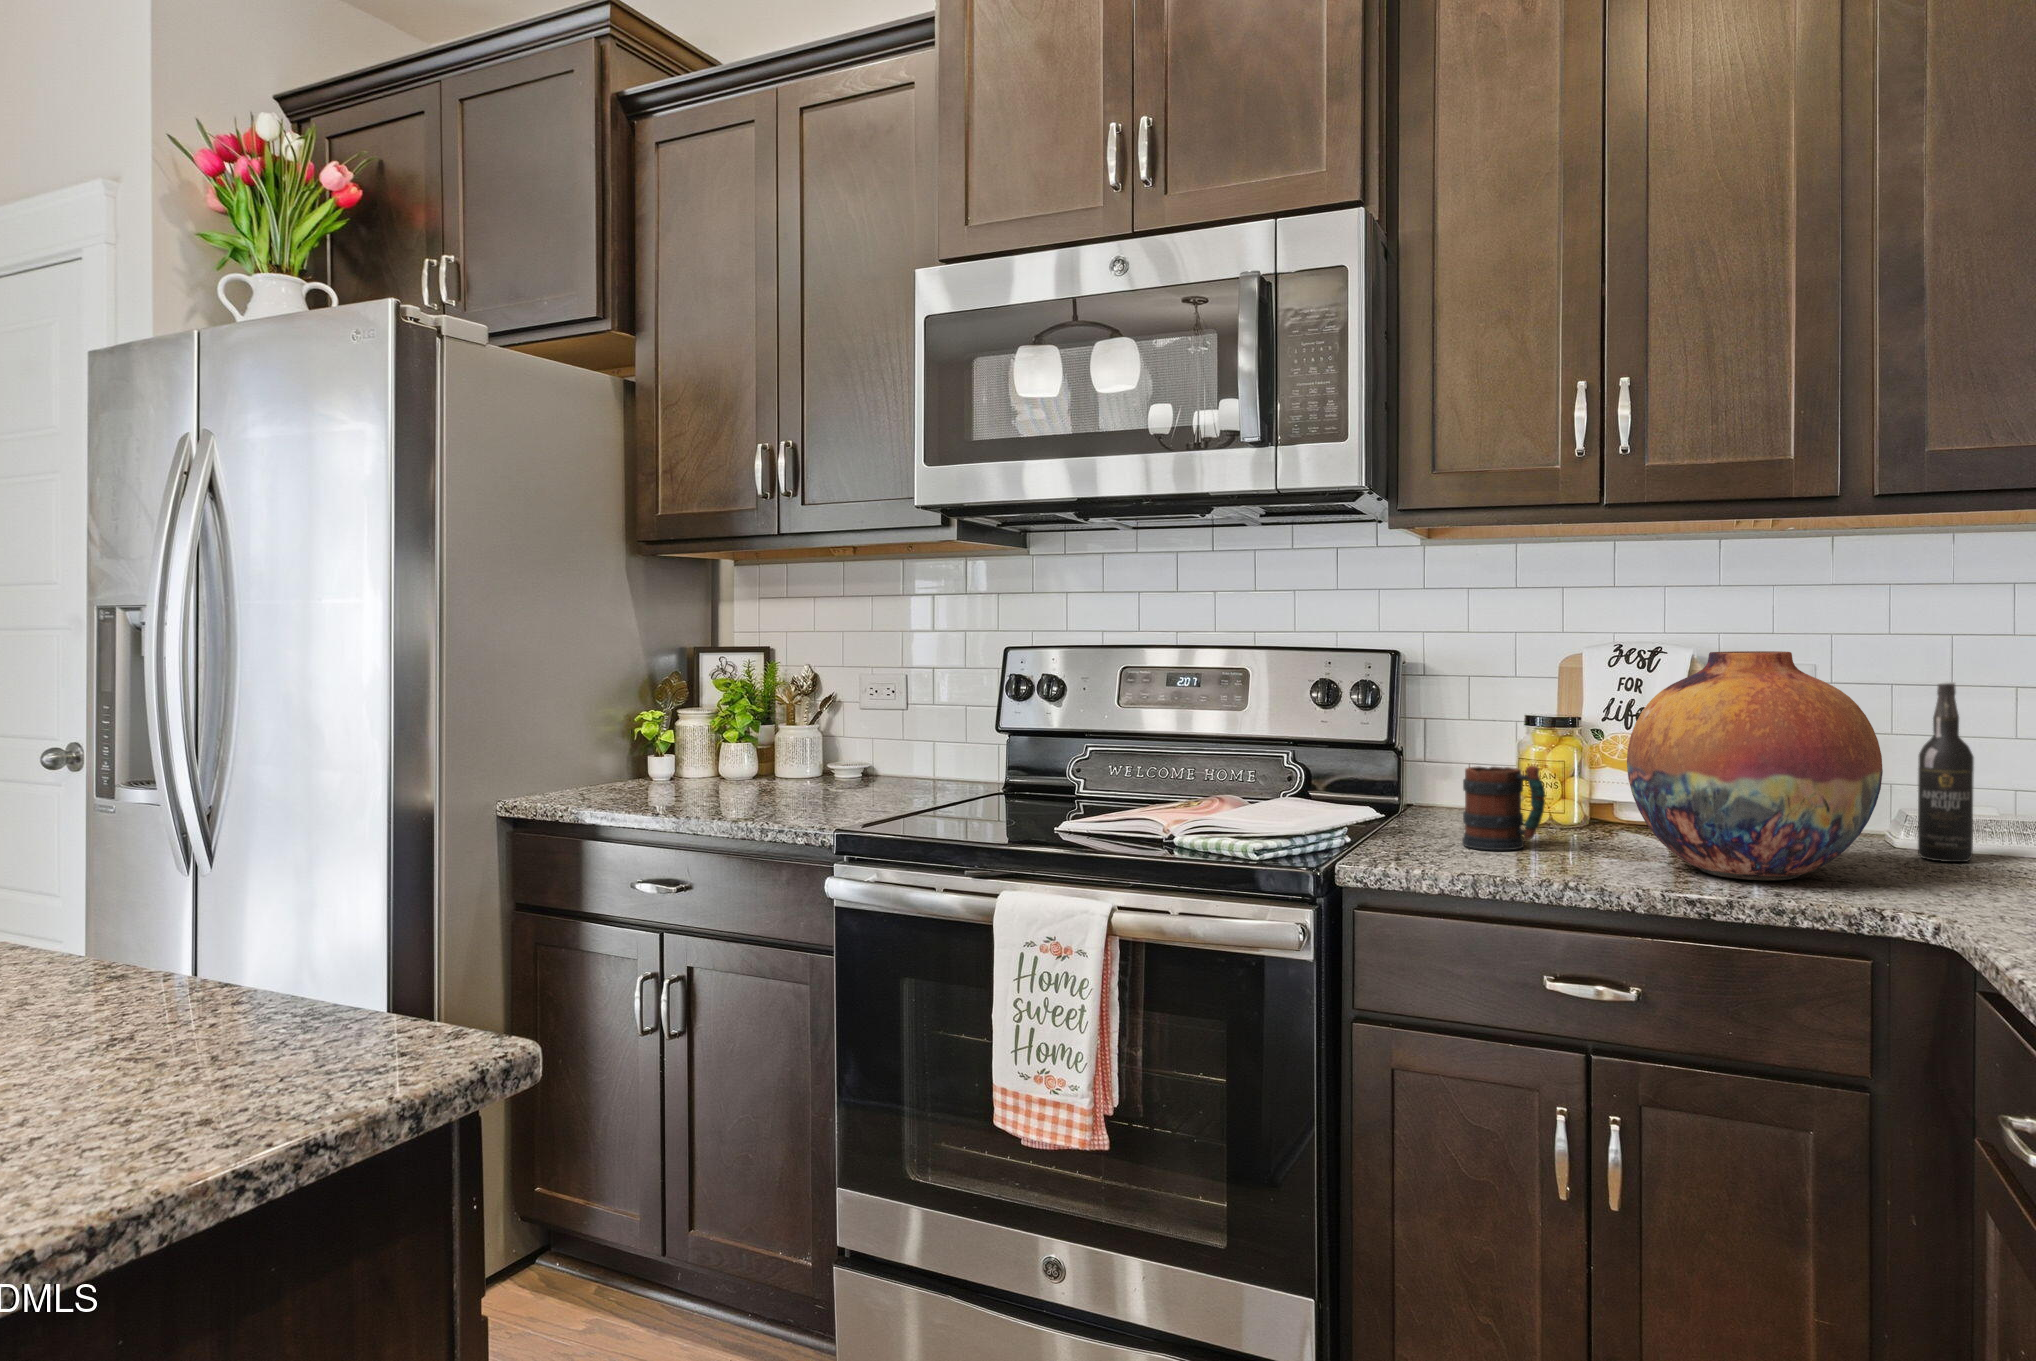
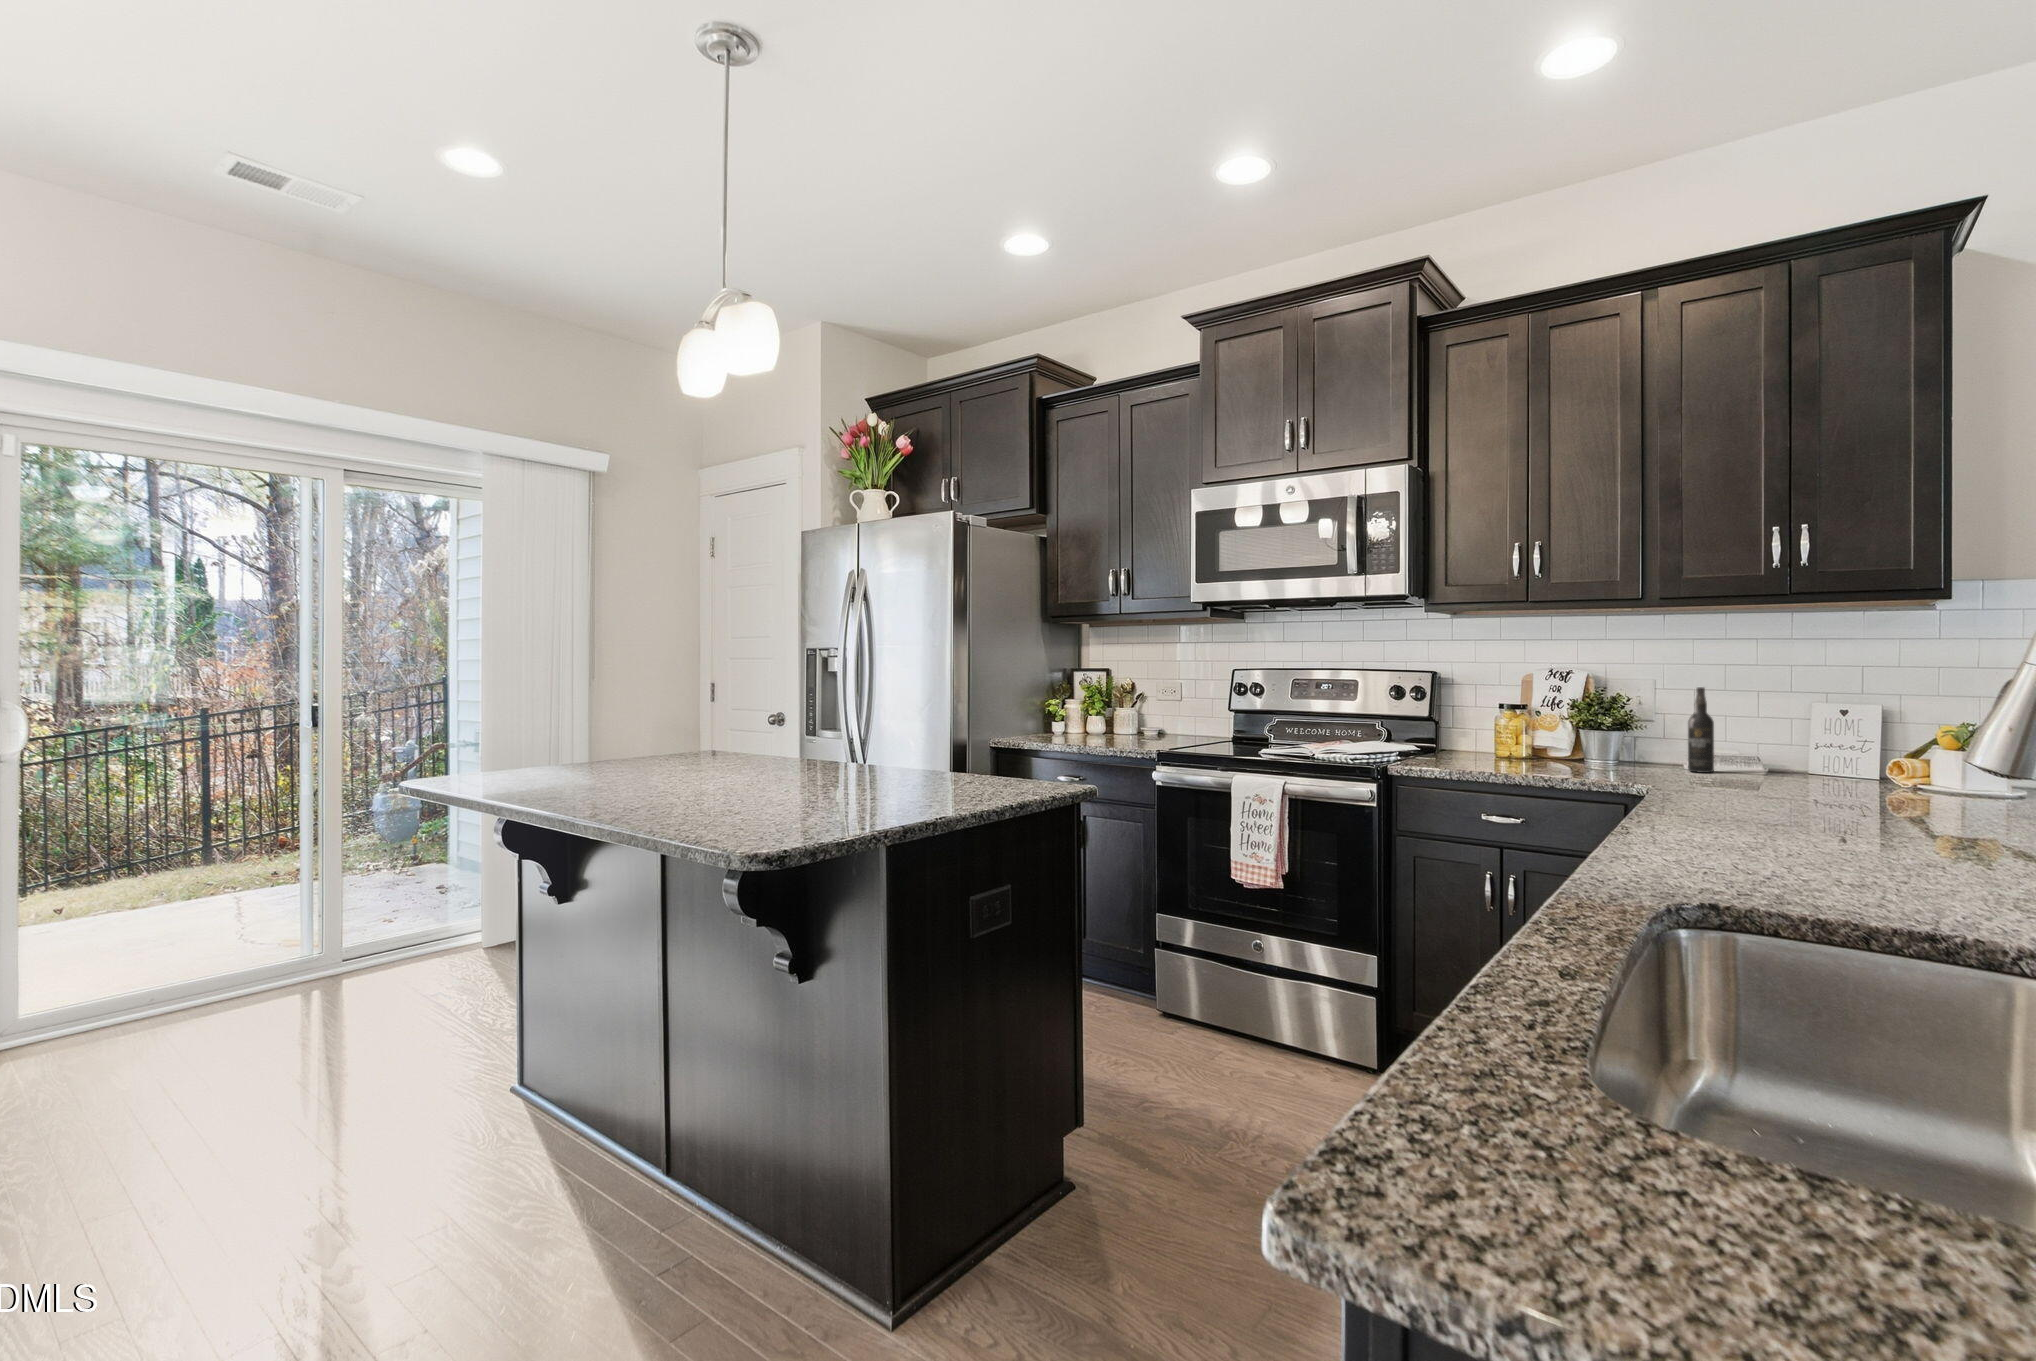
vase: present [1627,651,1883,880] -> none [1533,671,1651,775]
mug: present [1462,766,1545,850] -> none [1460,725,1500,765]

